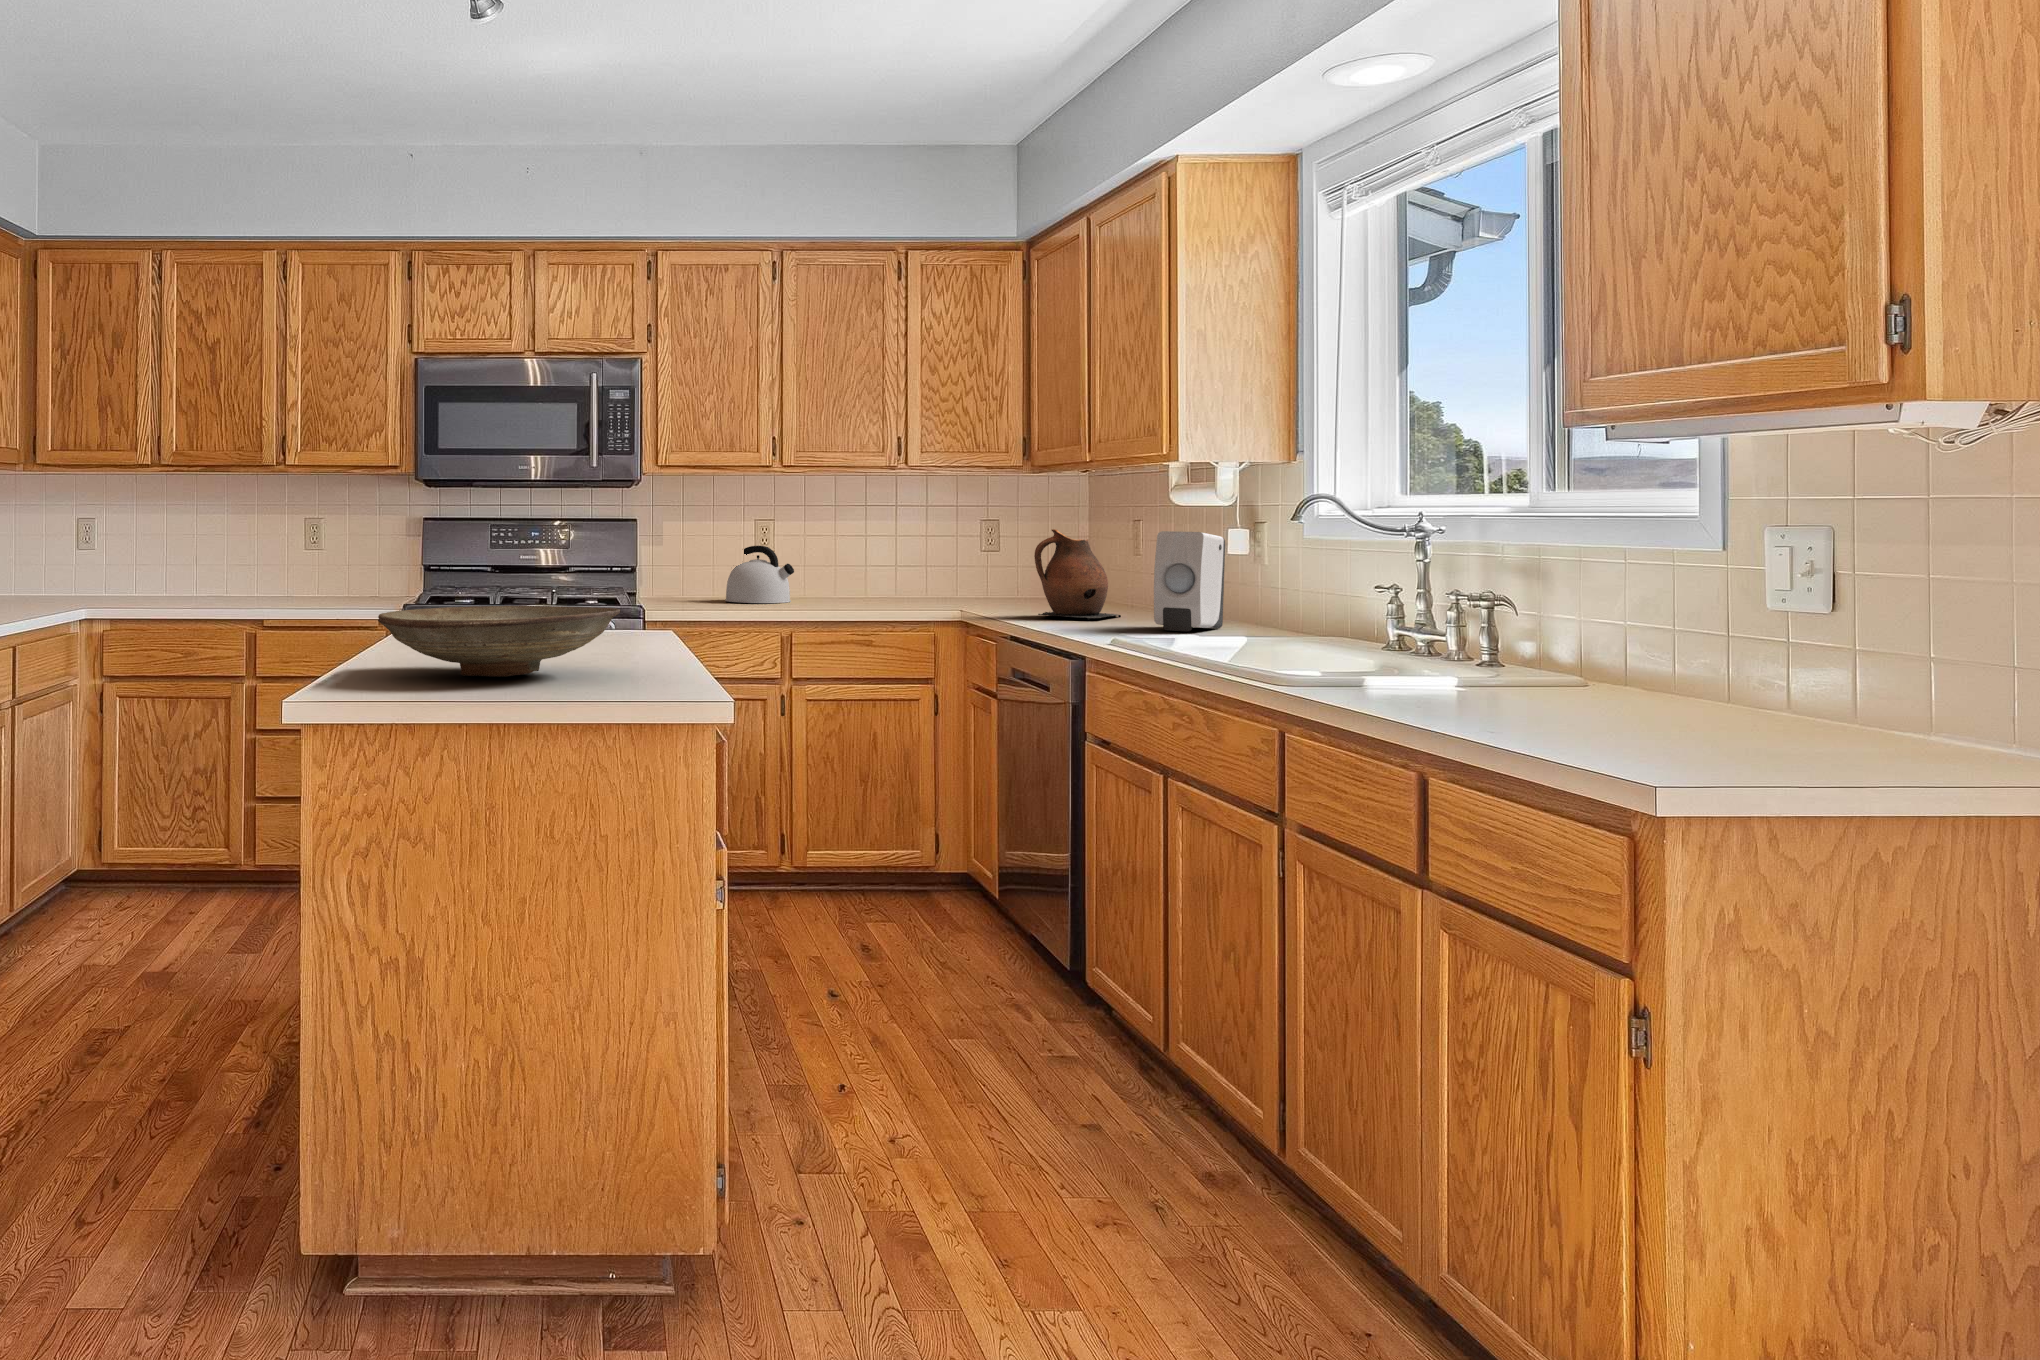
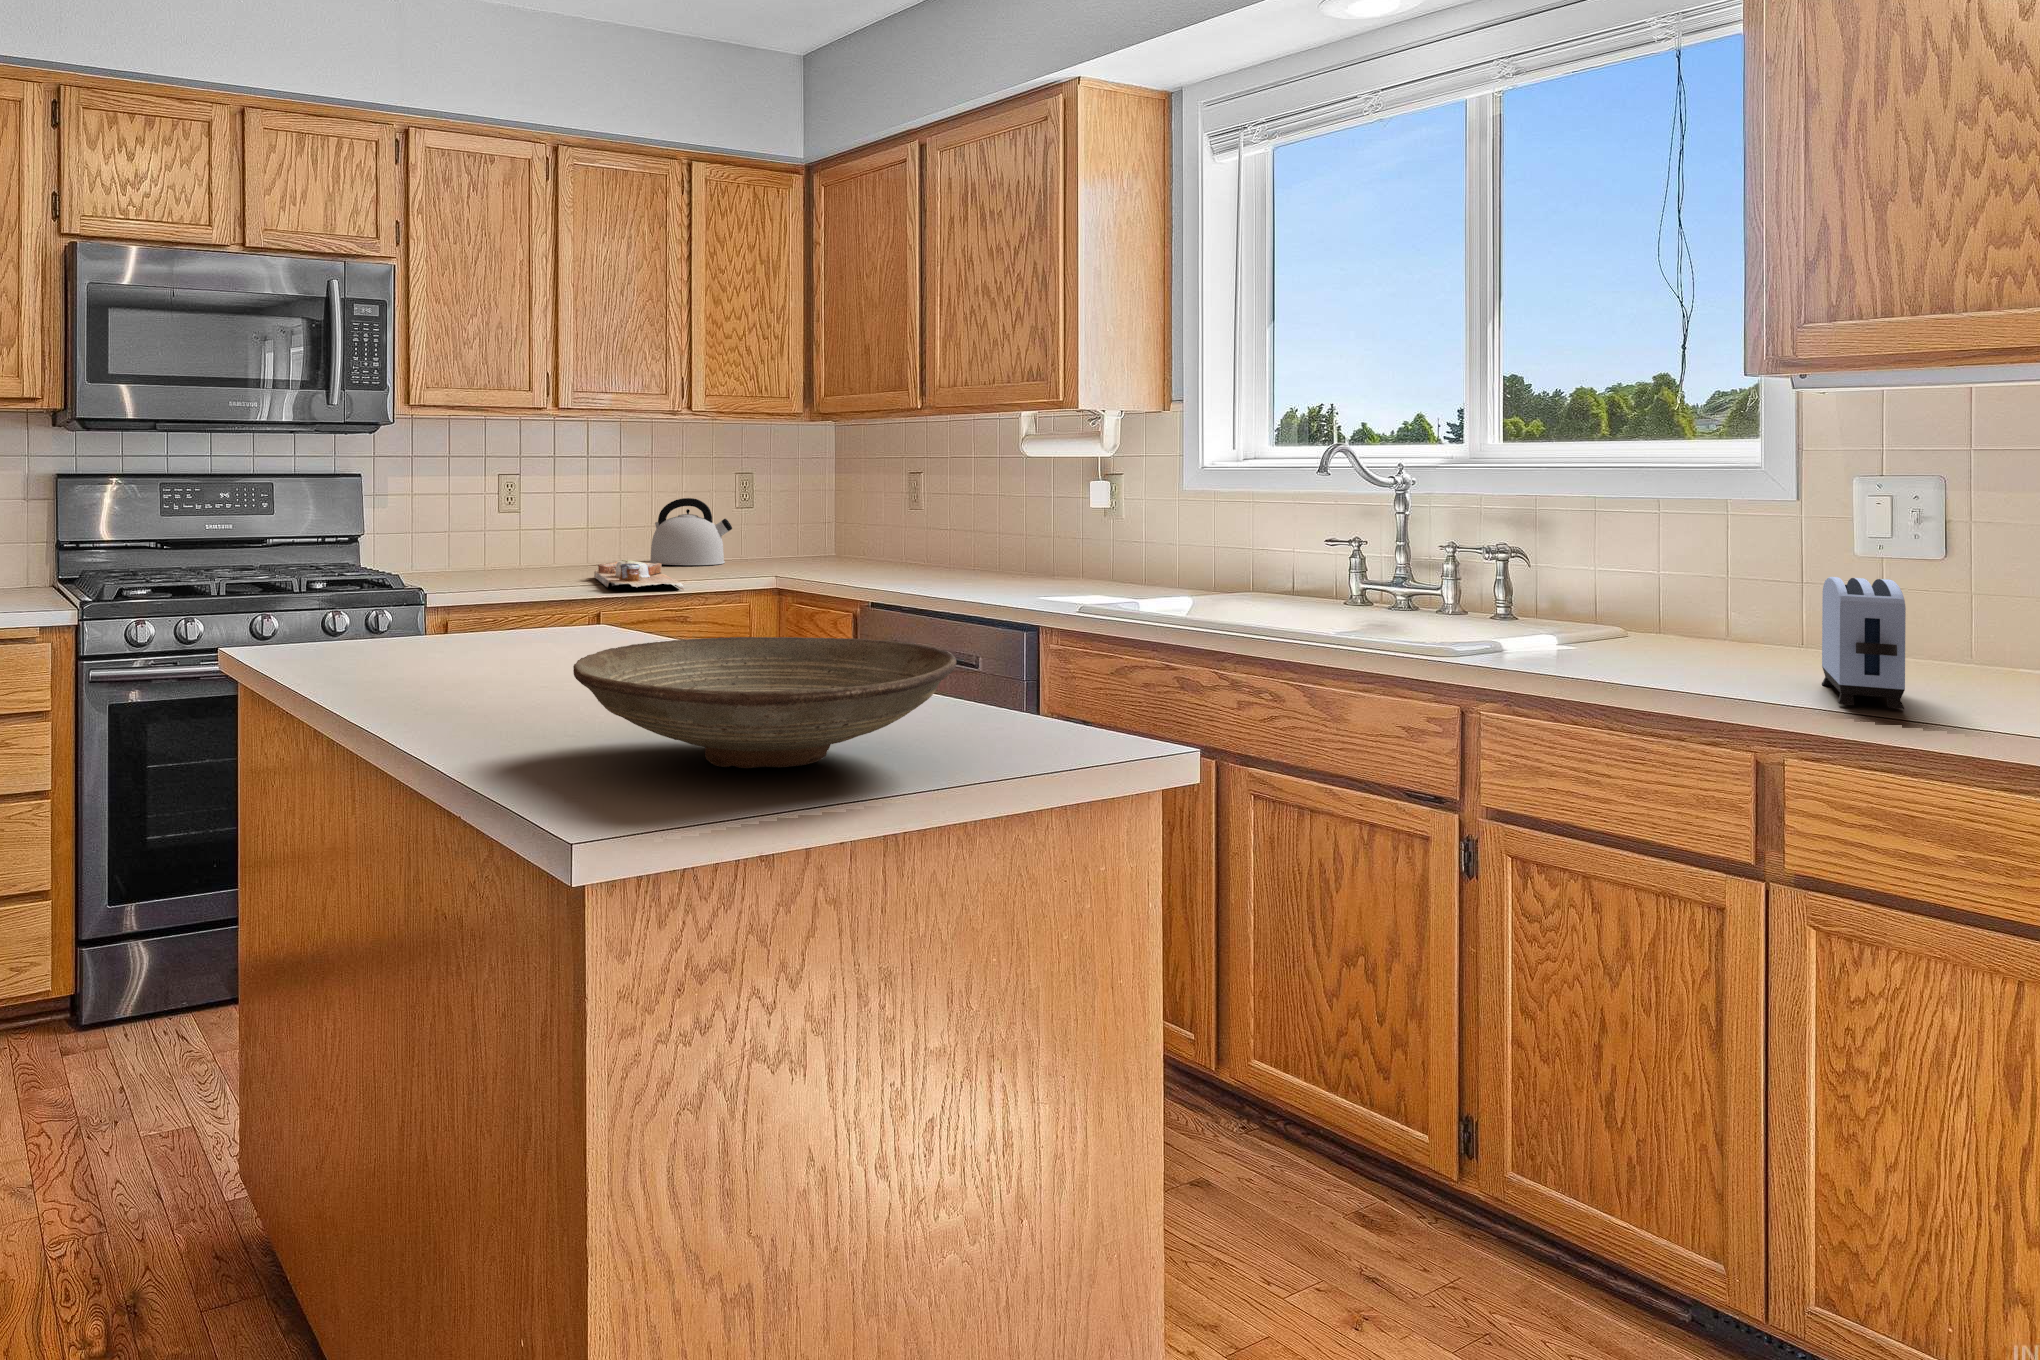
ceramic pitcher: present [1034,529,1121,620] -> none [883,487,962,589]
soap dispenser: present [1154,531,1225,631] -> none [1057,493,1109,602]
kettle: present [725,546,794,603] -> present [649,498,732,565]
cutting board: none [802,589,877,614] -> present [594,560,684,590]
toaster: none [1616,599,1751,728] -> present [1822,577,1906,709]

